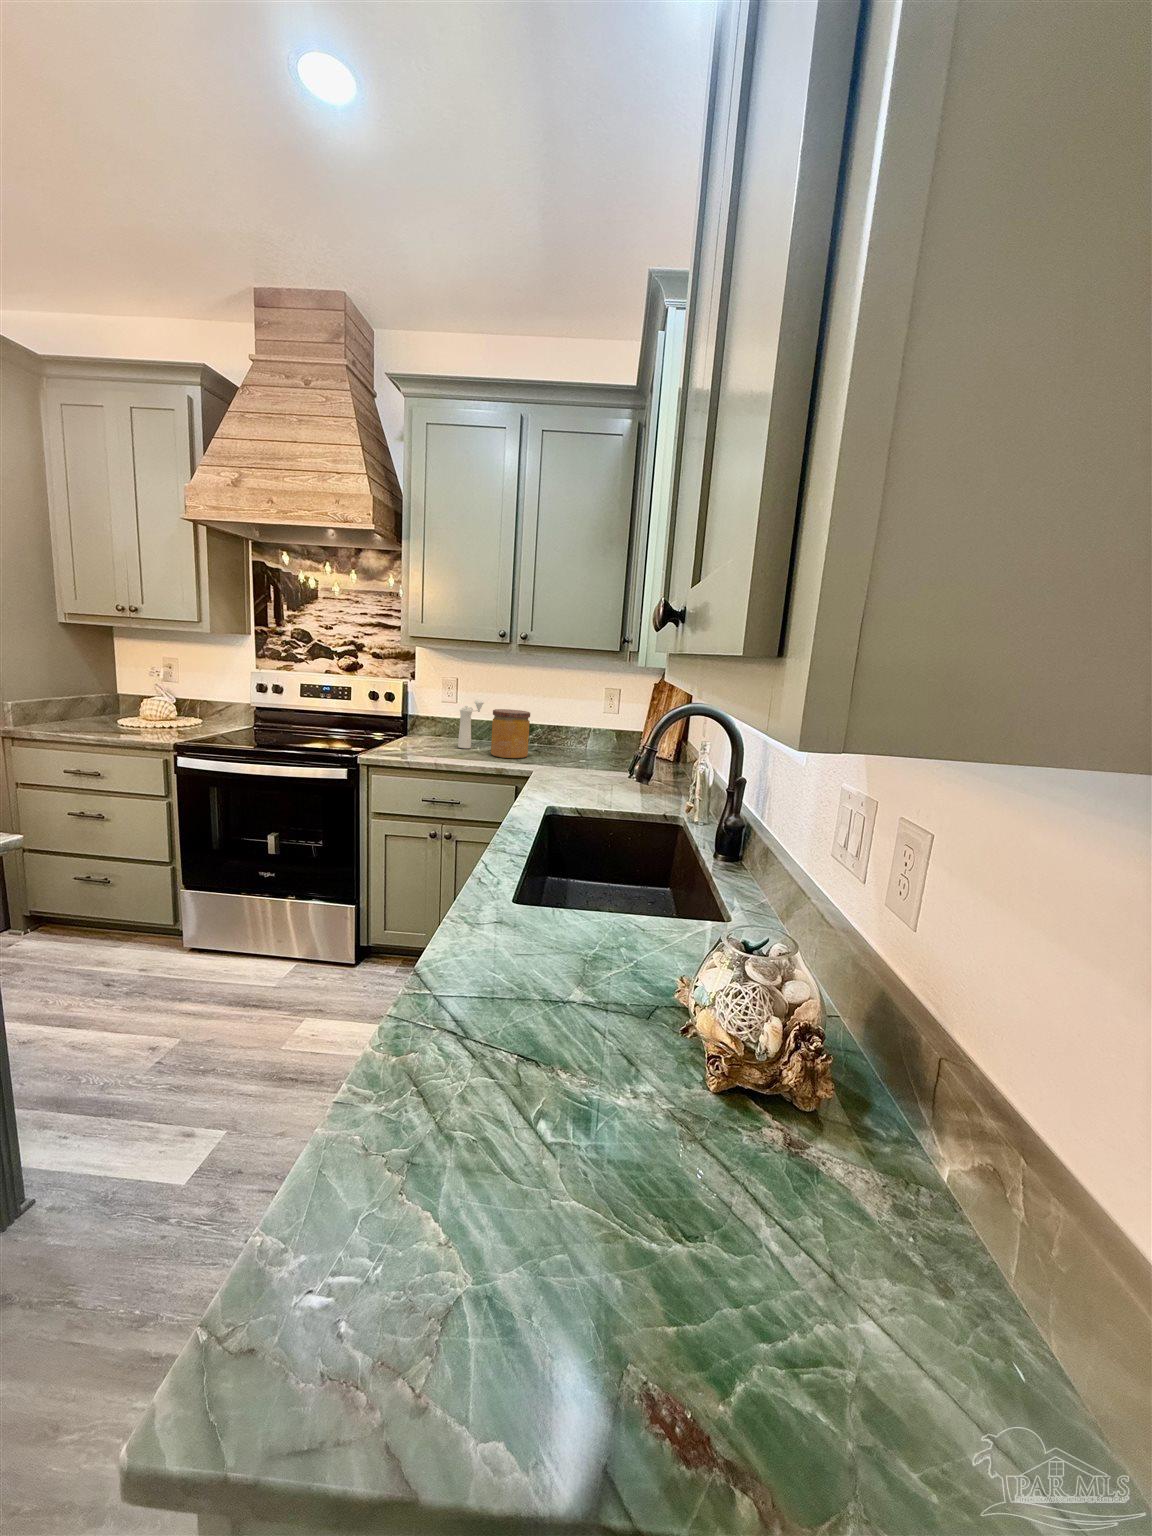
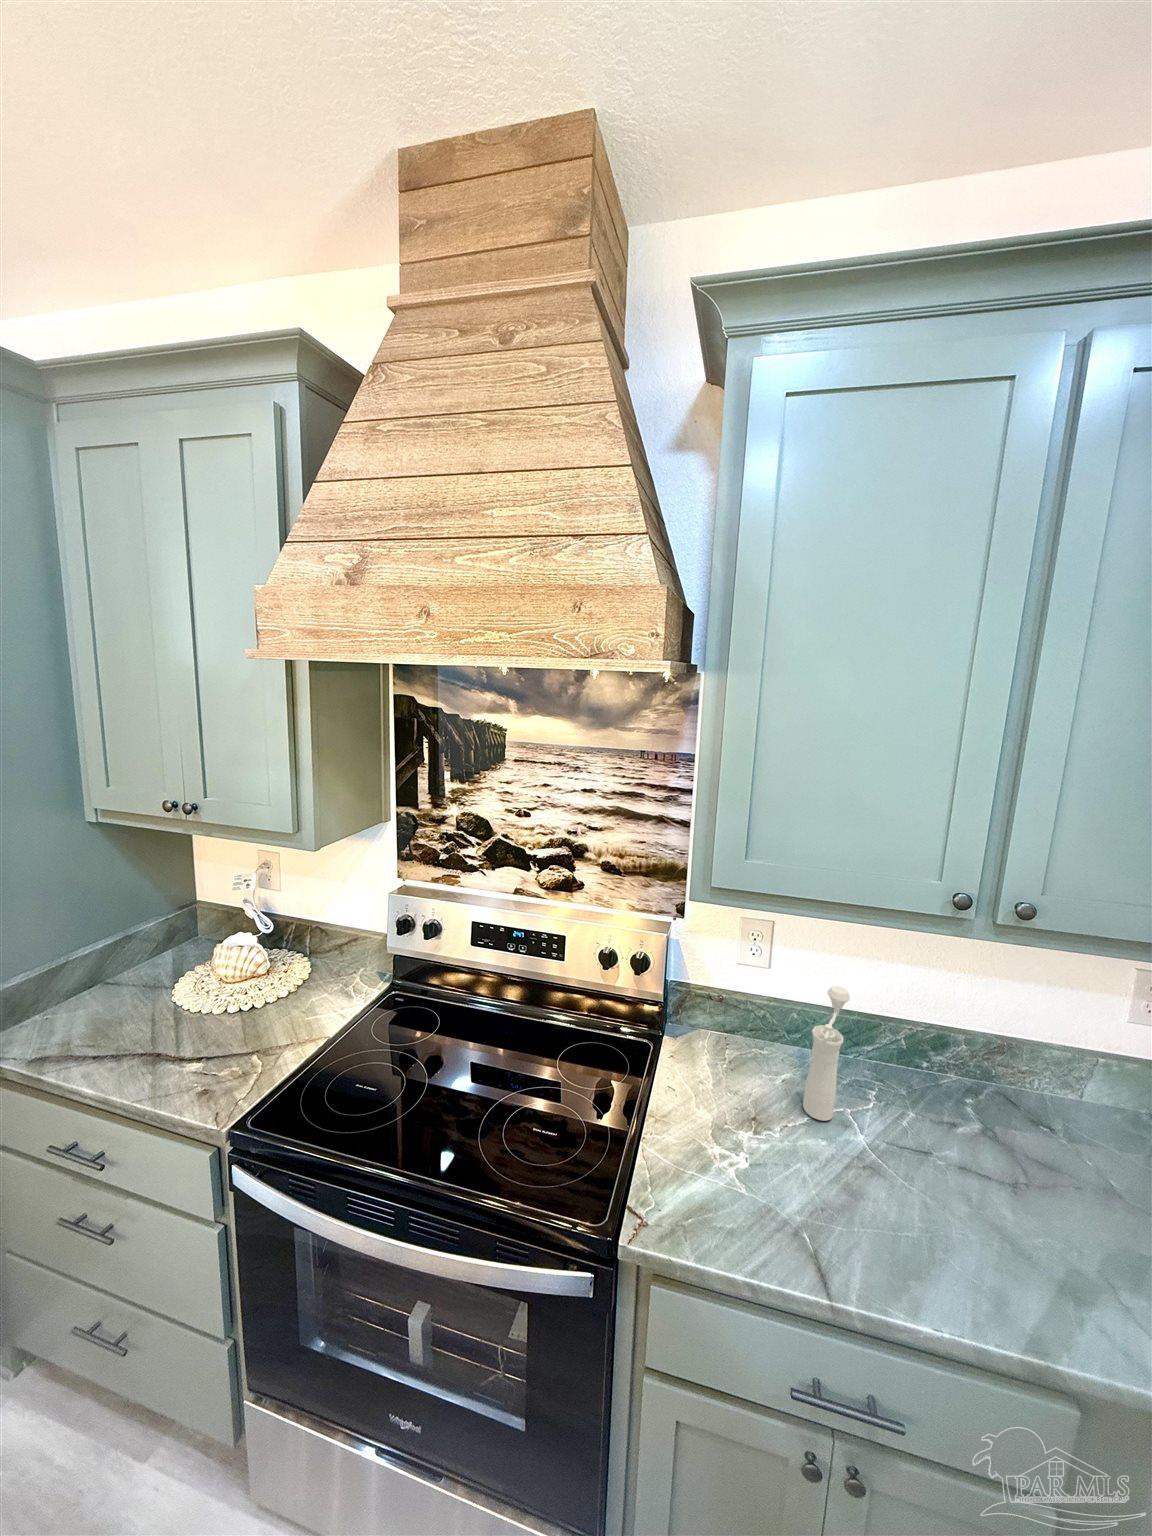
jar: present [491,709,530,758] -> none [909,1054,1039,1223]

